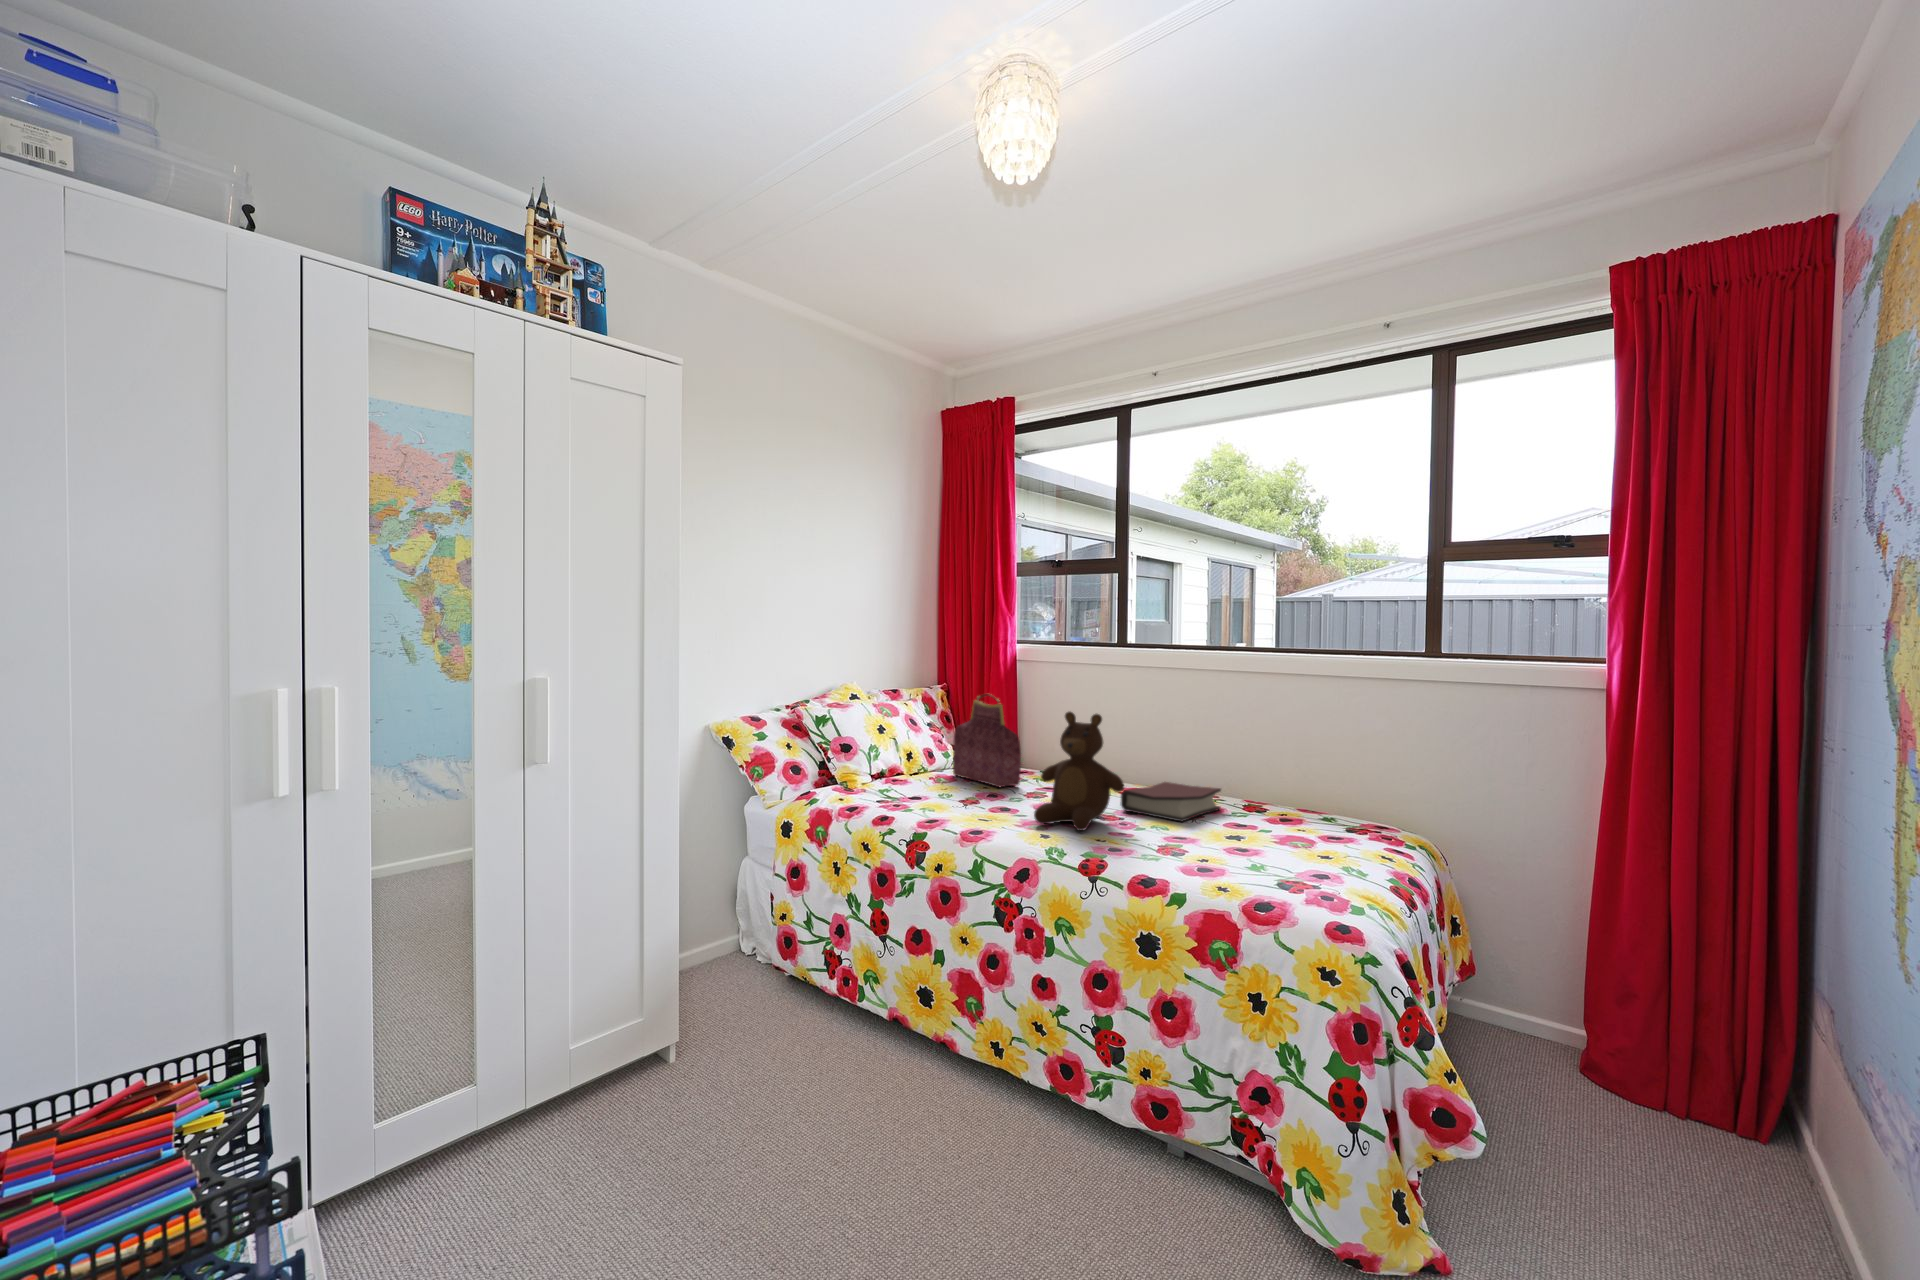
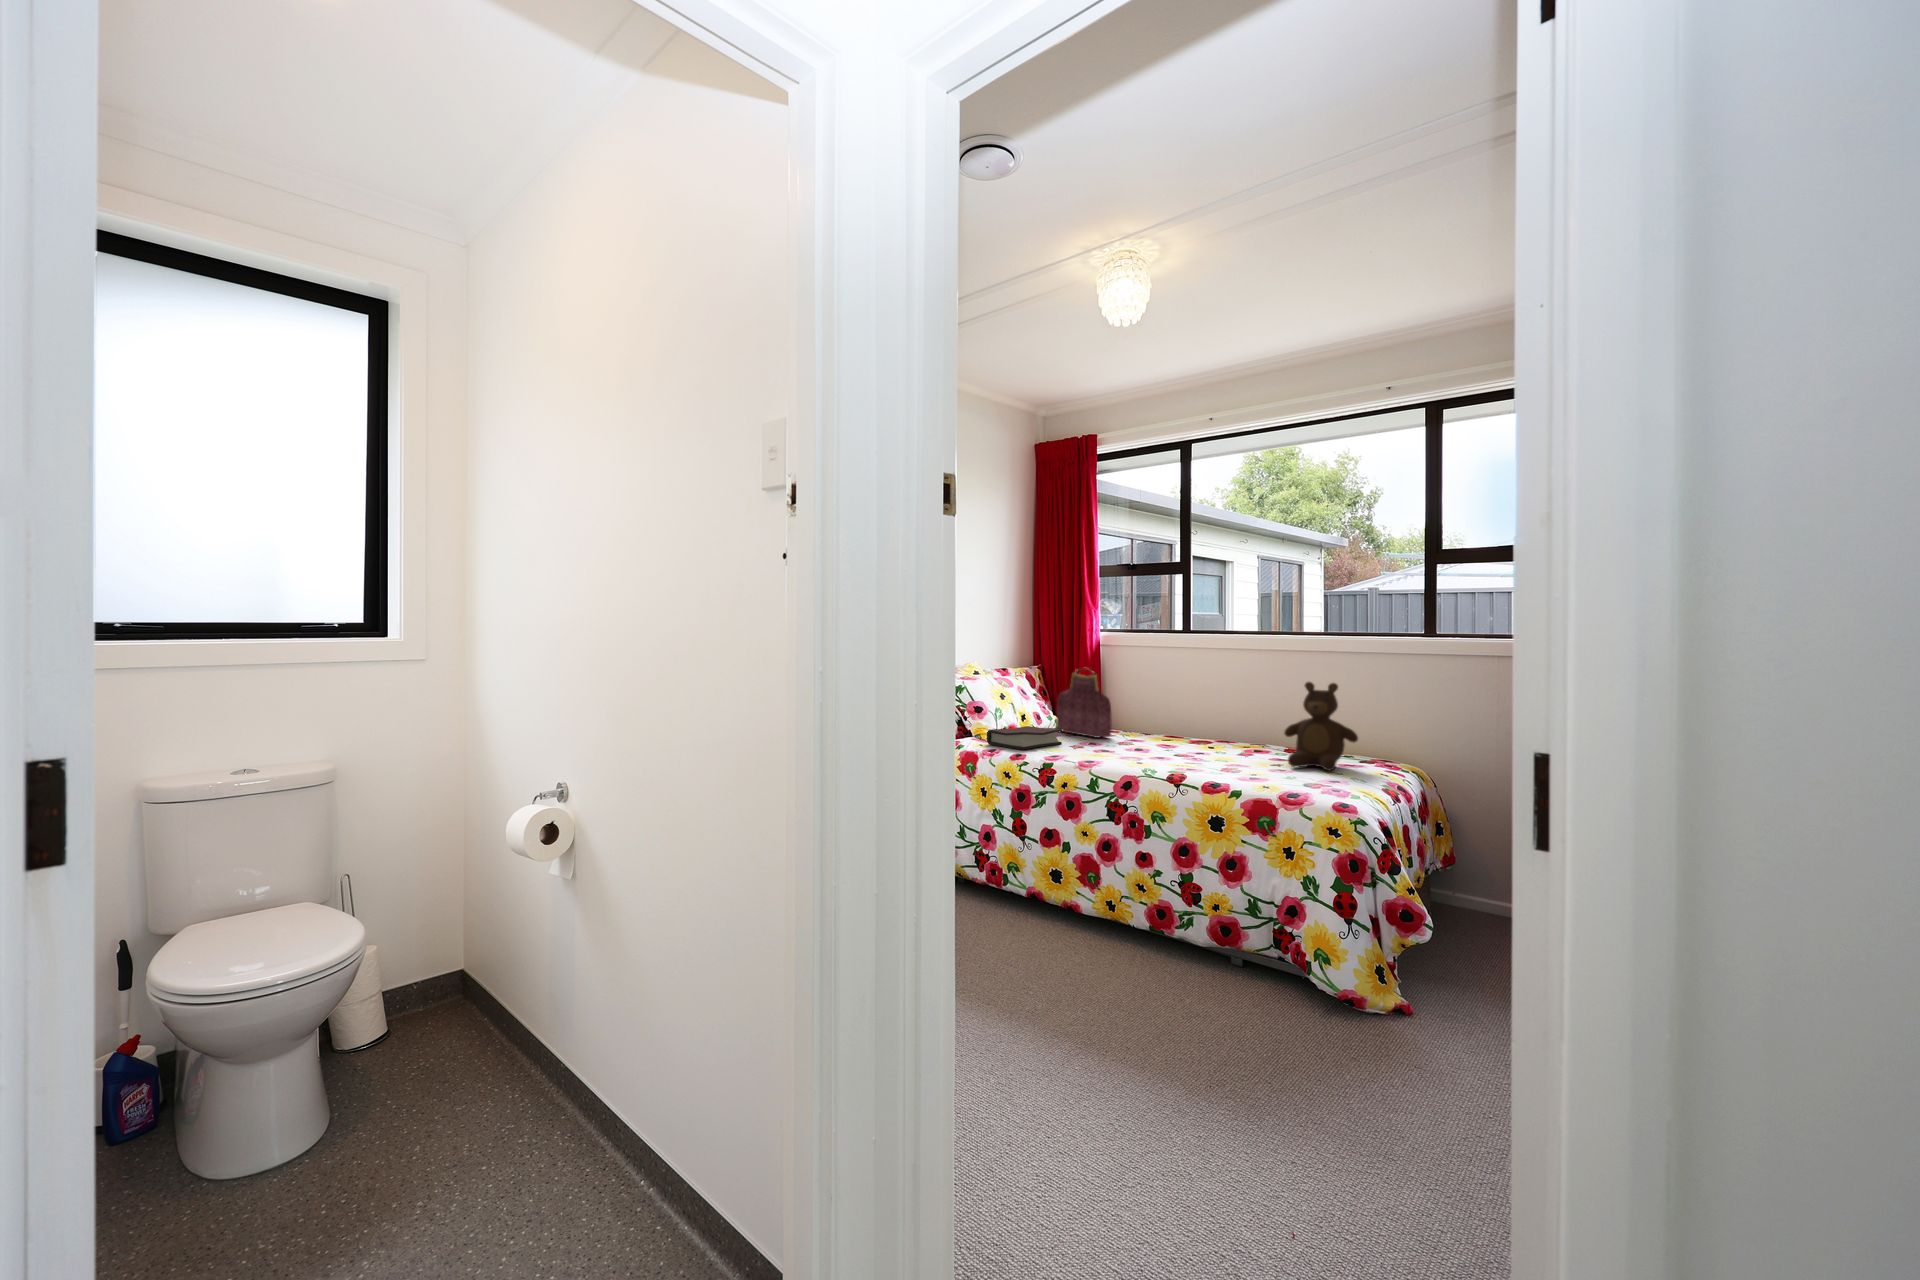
teddy bear: present [1034,712,1124,831] -> present [1284,682,1358,771]
hardback book: present [1121,782,1221,822] -> present [987,726,1062,750]

